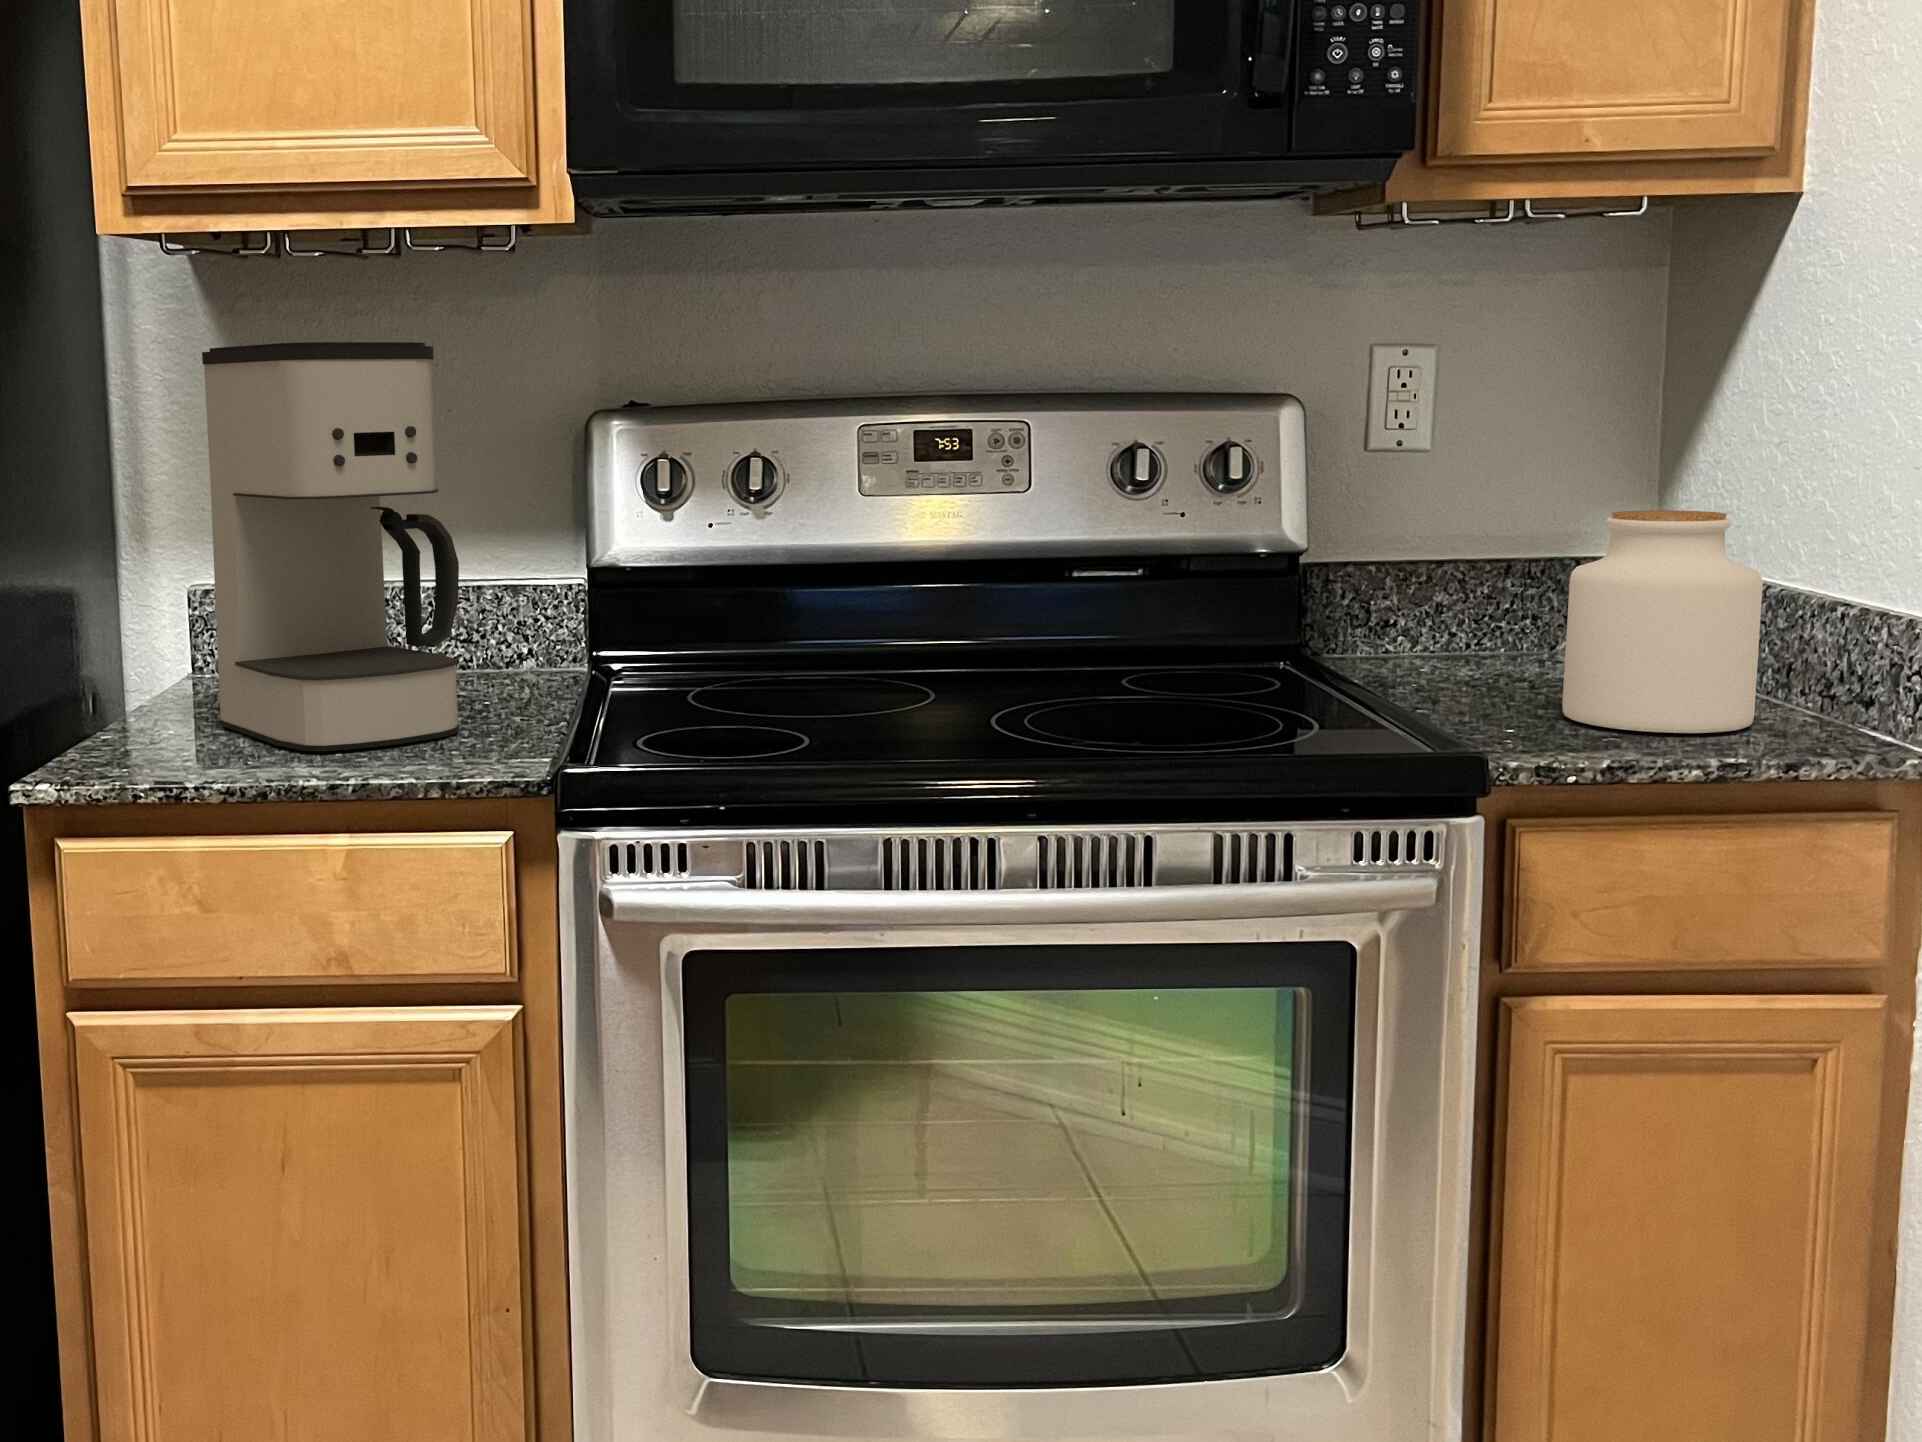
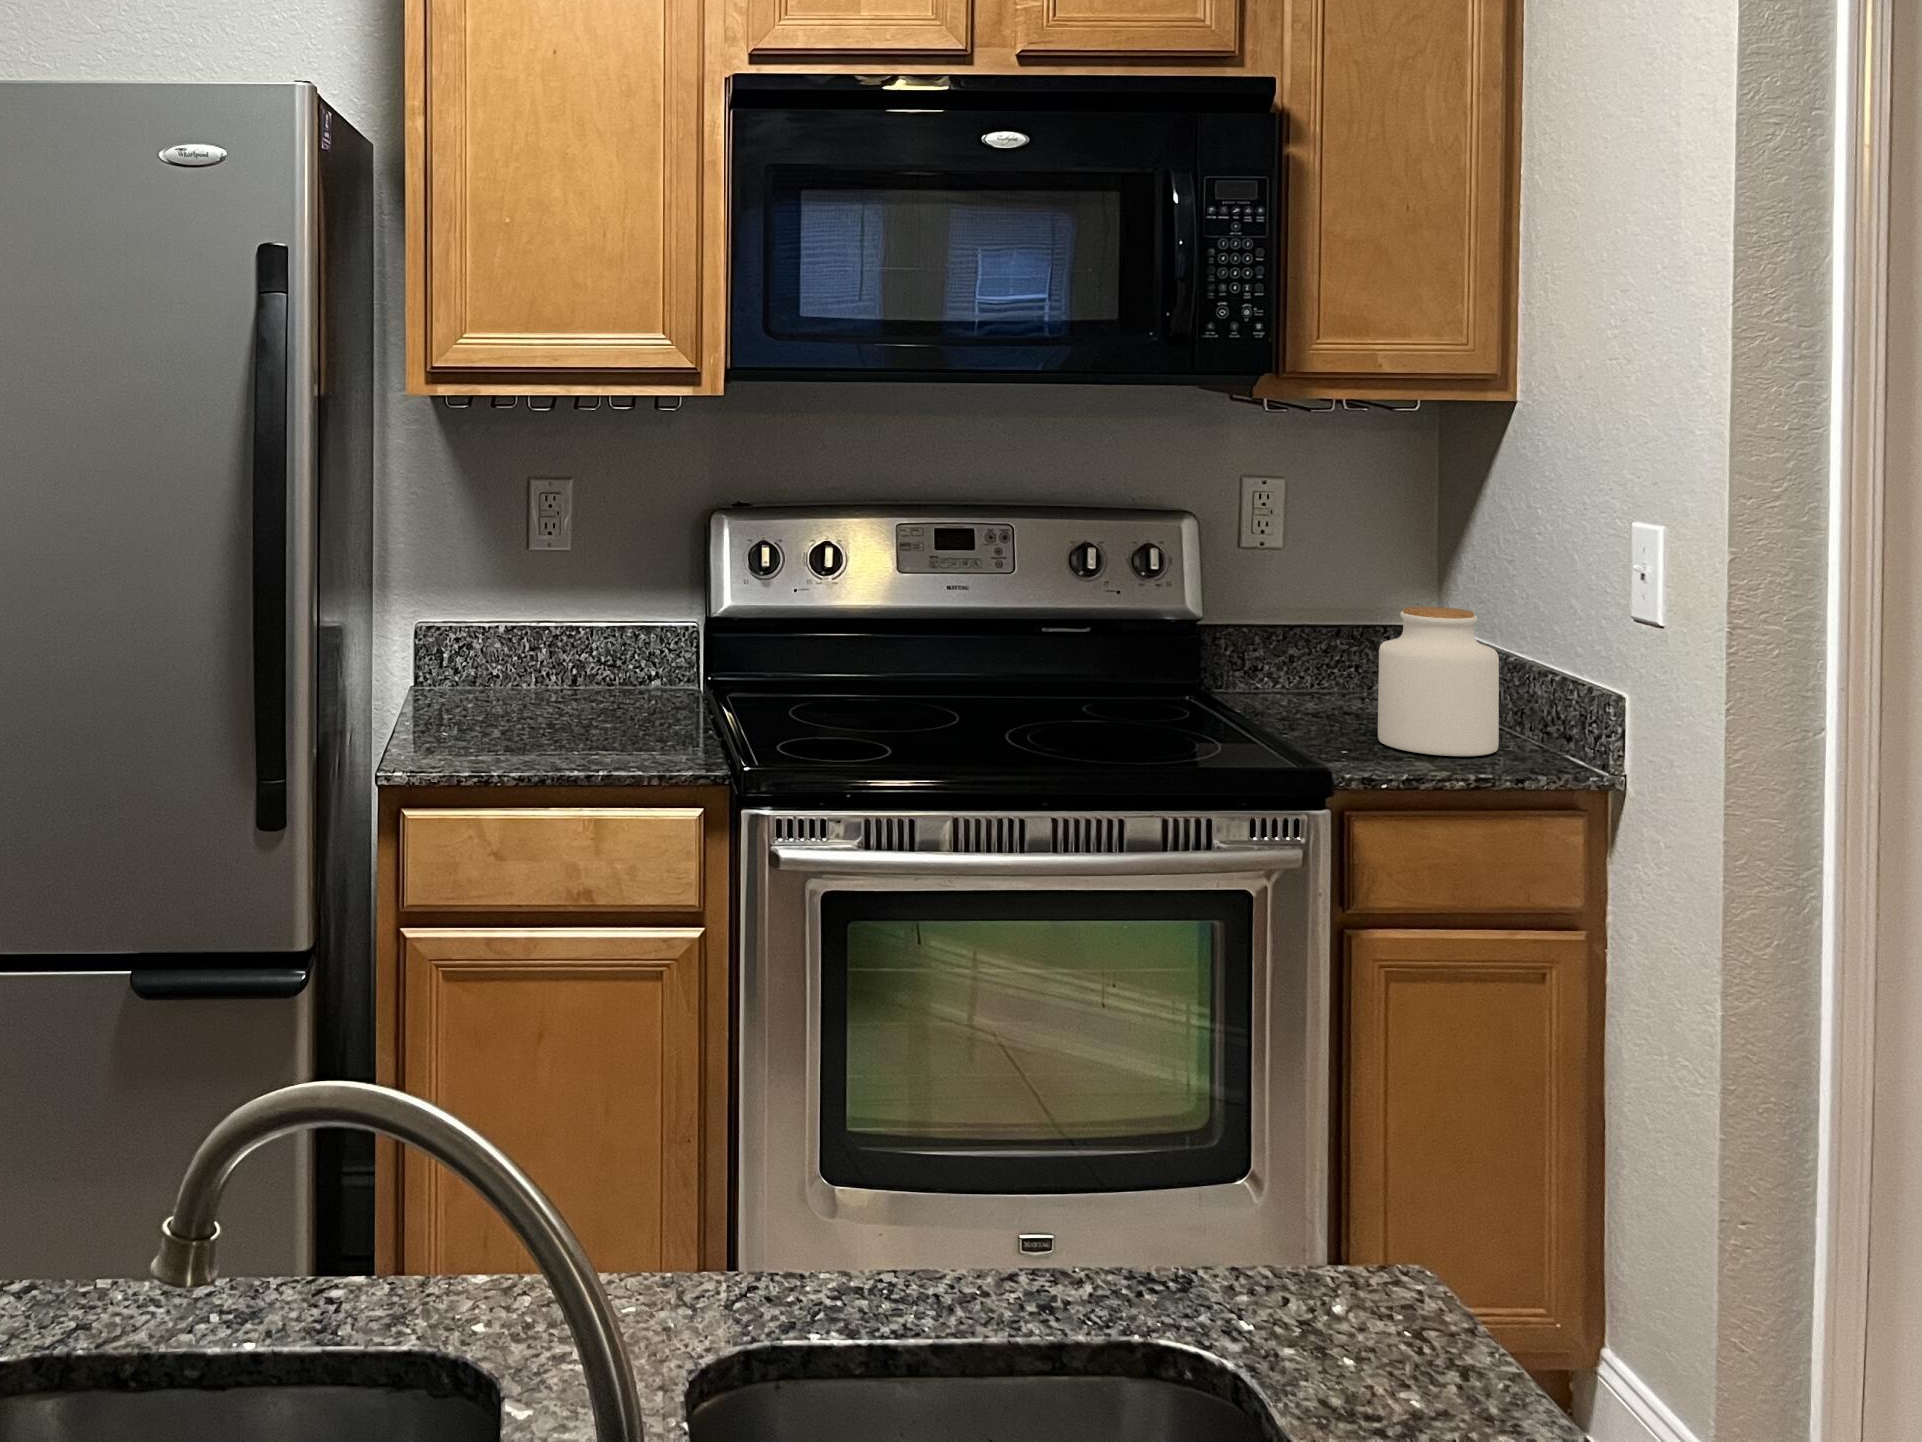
coffee maker: present [202,342,459,751] -> none [476,469,649,751]

